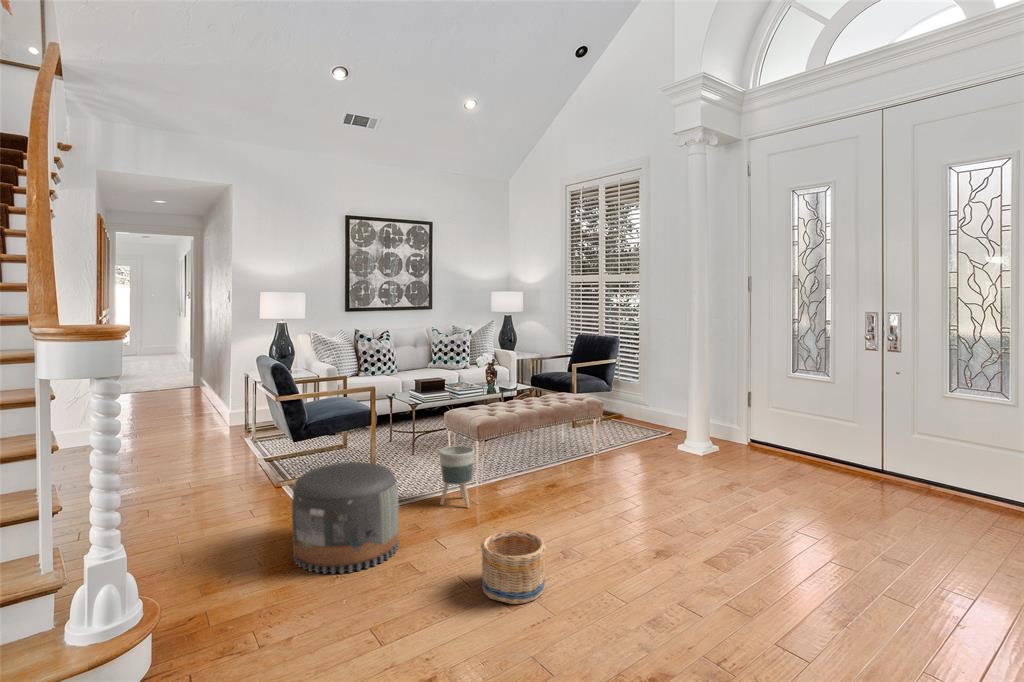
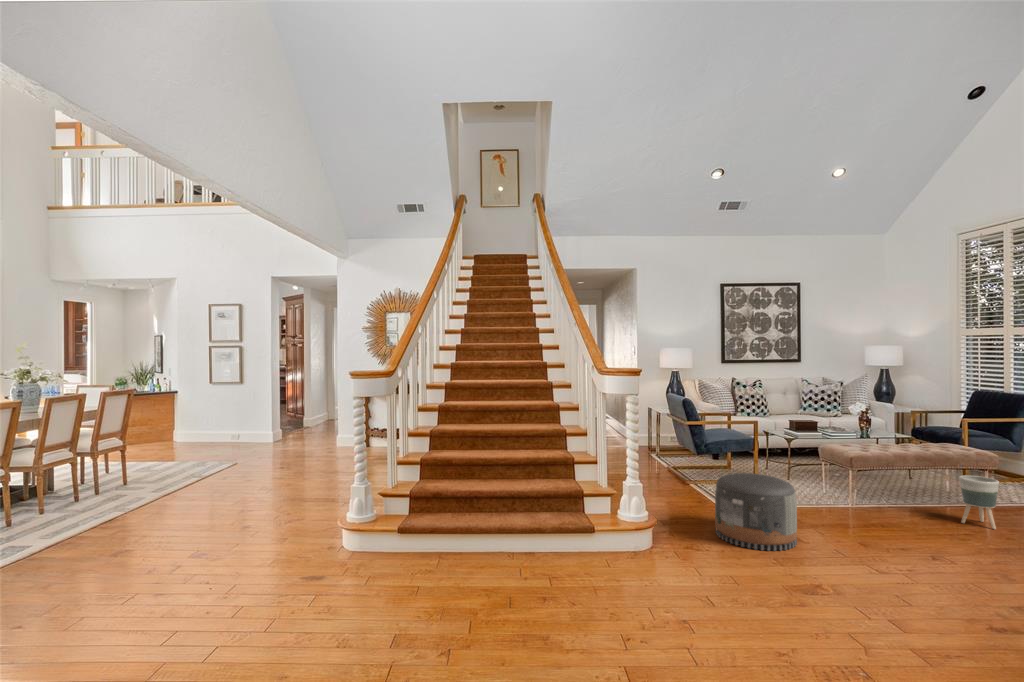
planter: present [439,446,475,508] -> present [959,475,999,529]
basket: present [481,531,546,604] -> none [878,543,944,601]

